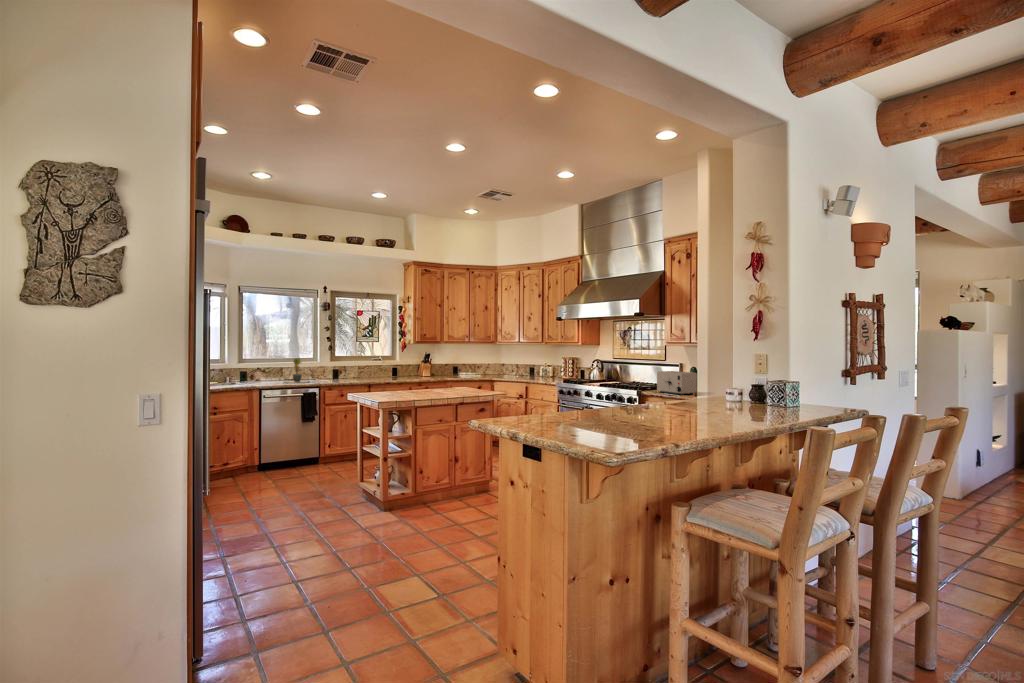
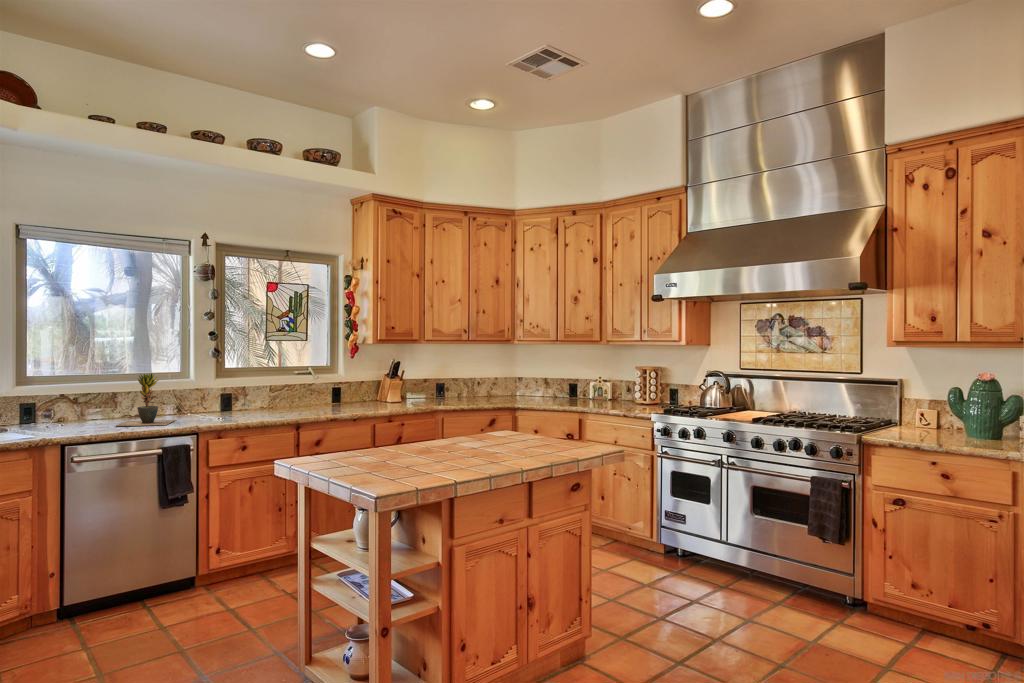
toaster: present [657,371,697,395] -> none [906,397,1001,448]

